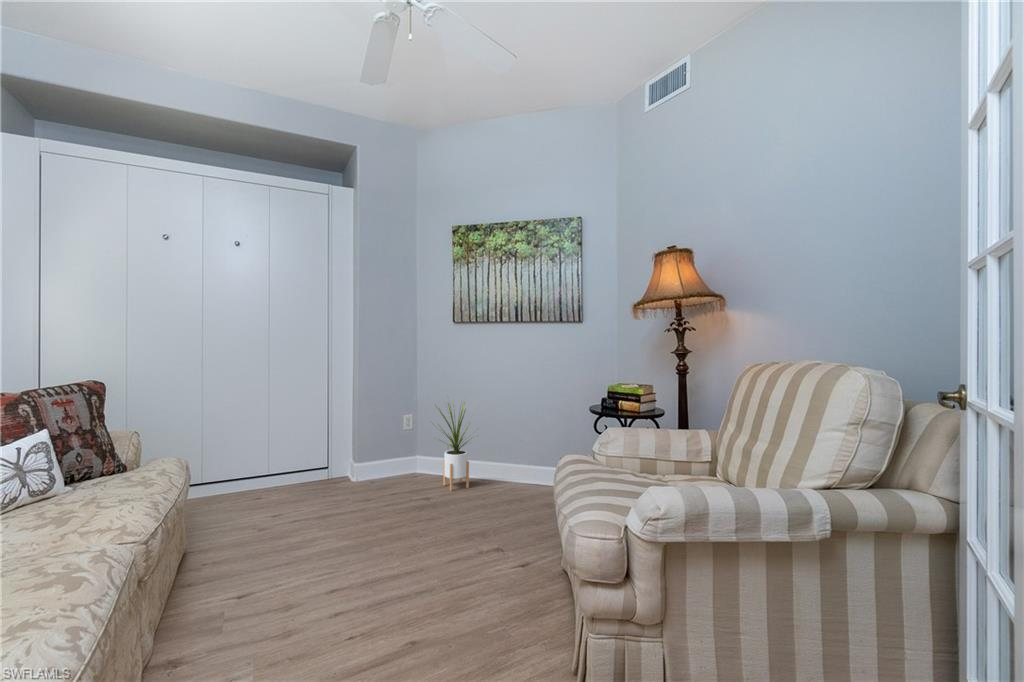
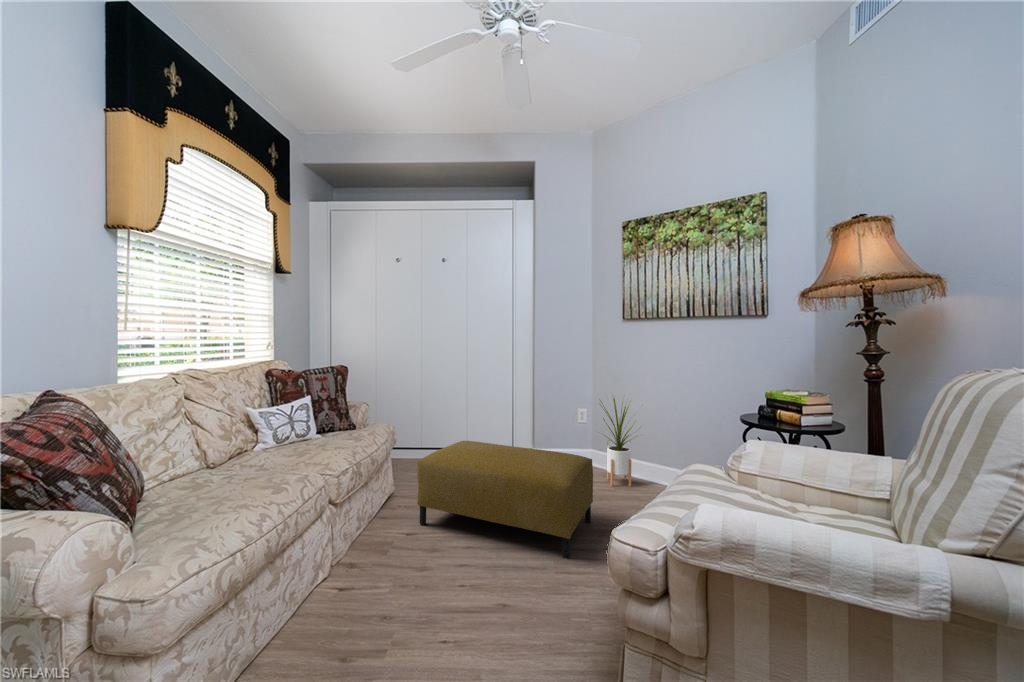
ottoman: none [246,462,450,575] -> present [417,441,593,559]

